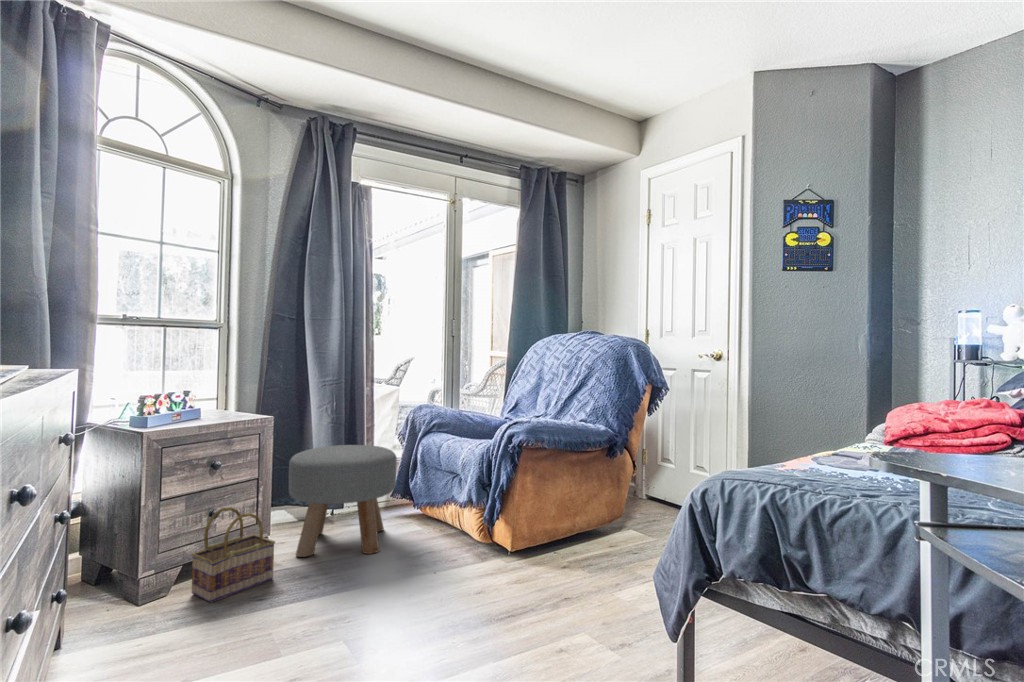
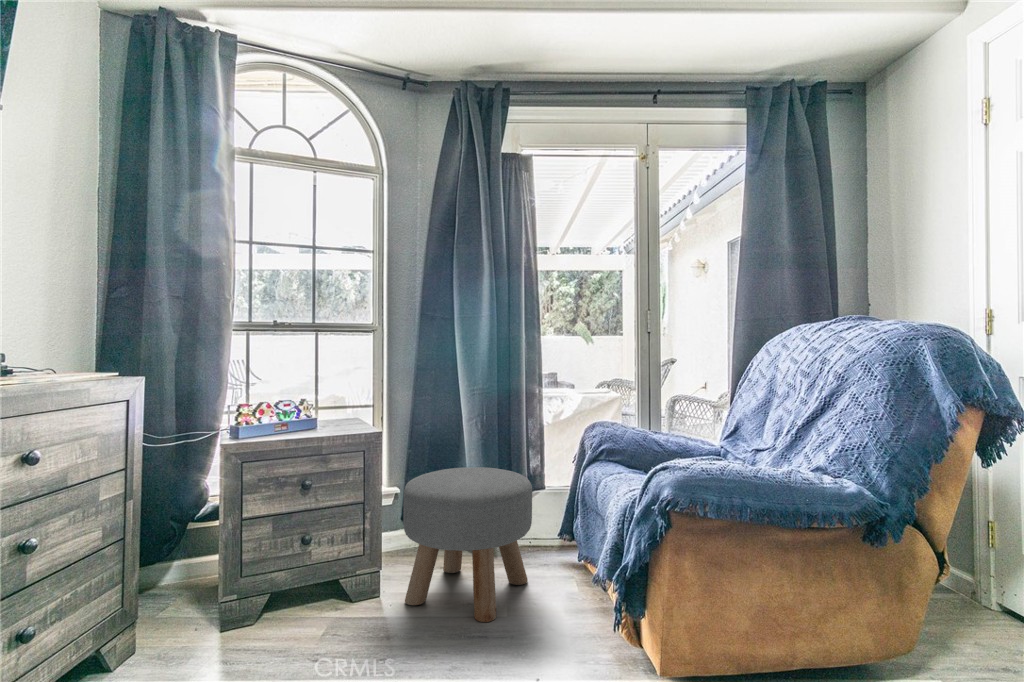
basket: present [192,507,275,603] -> none [268,536,355,651]

